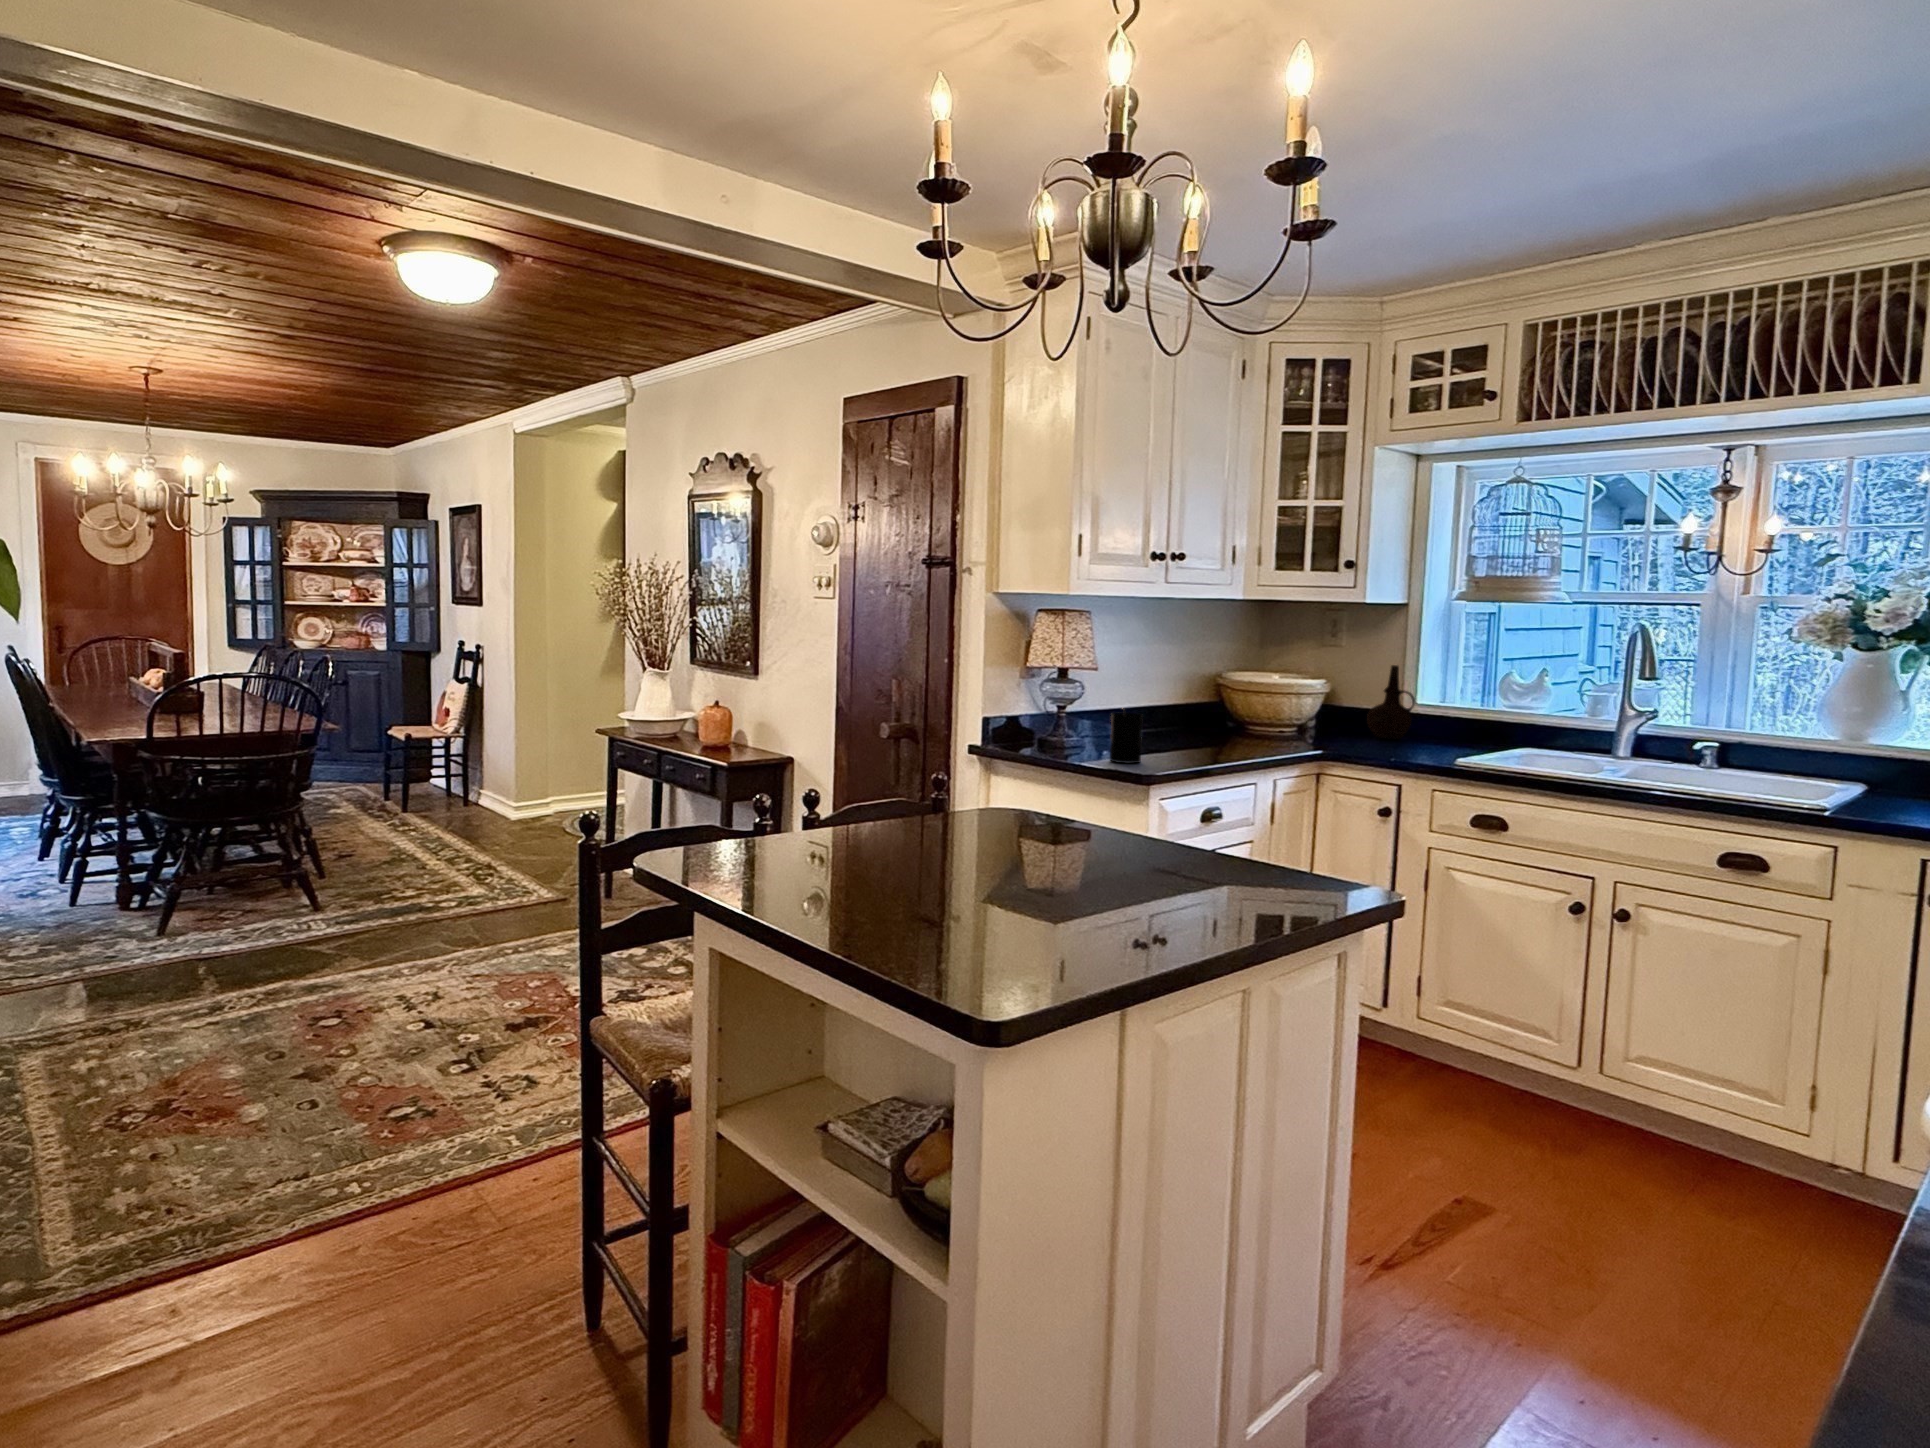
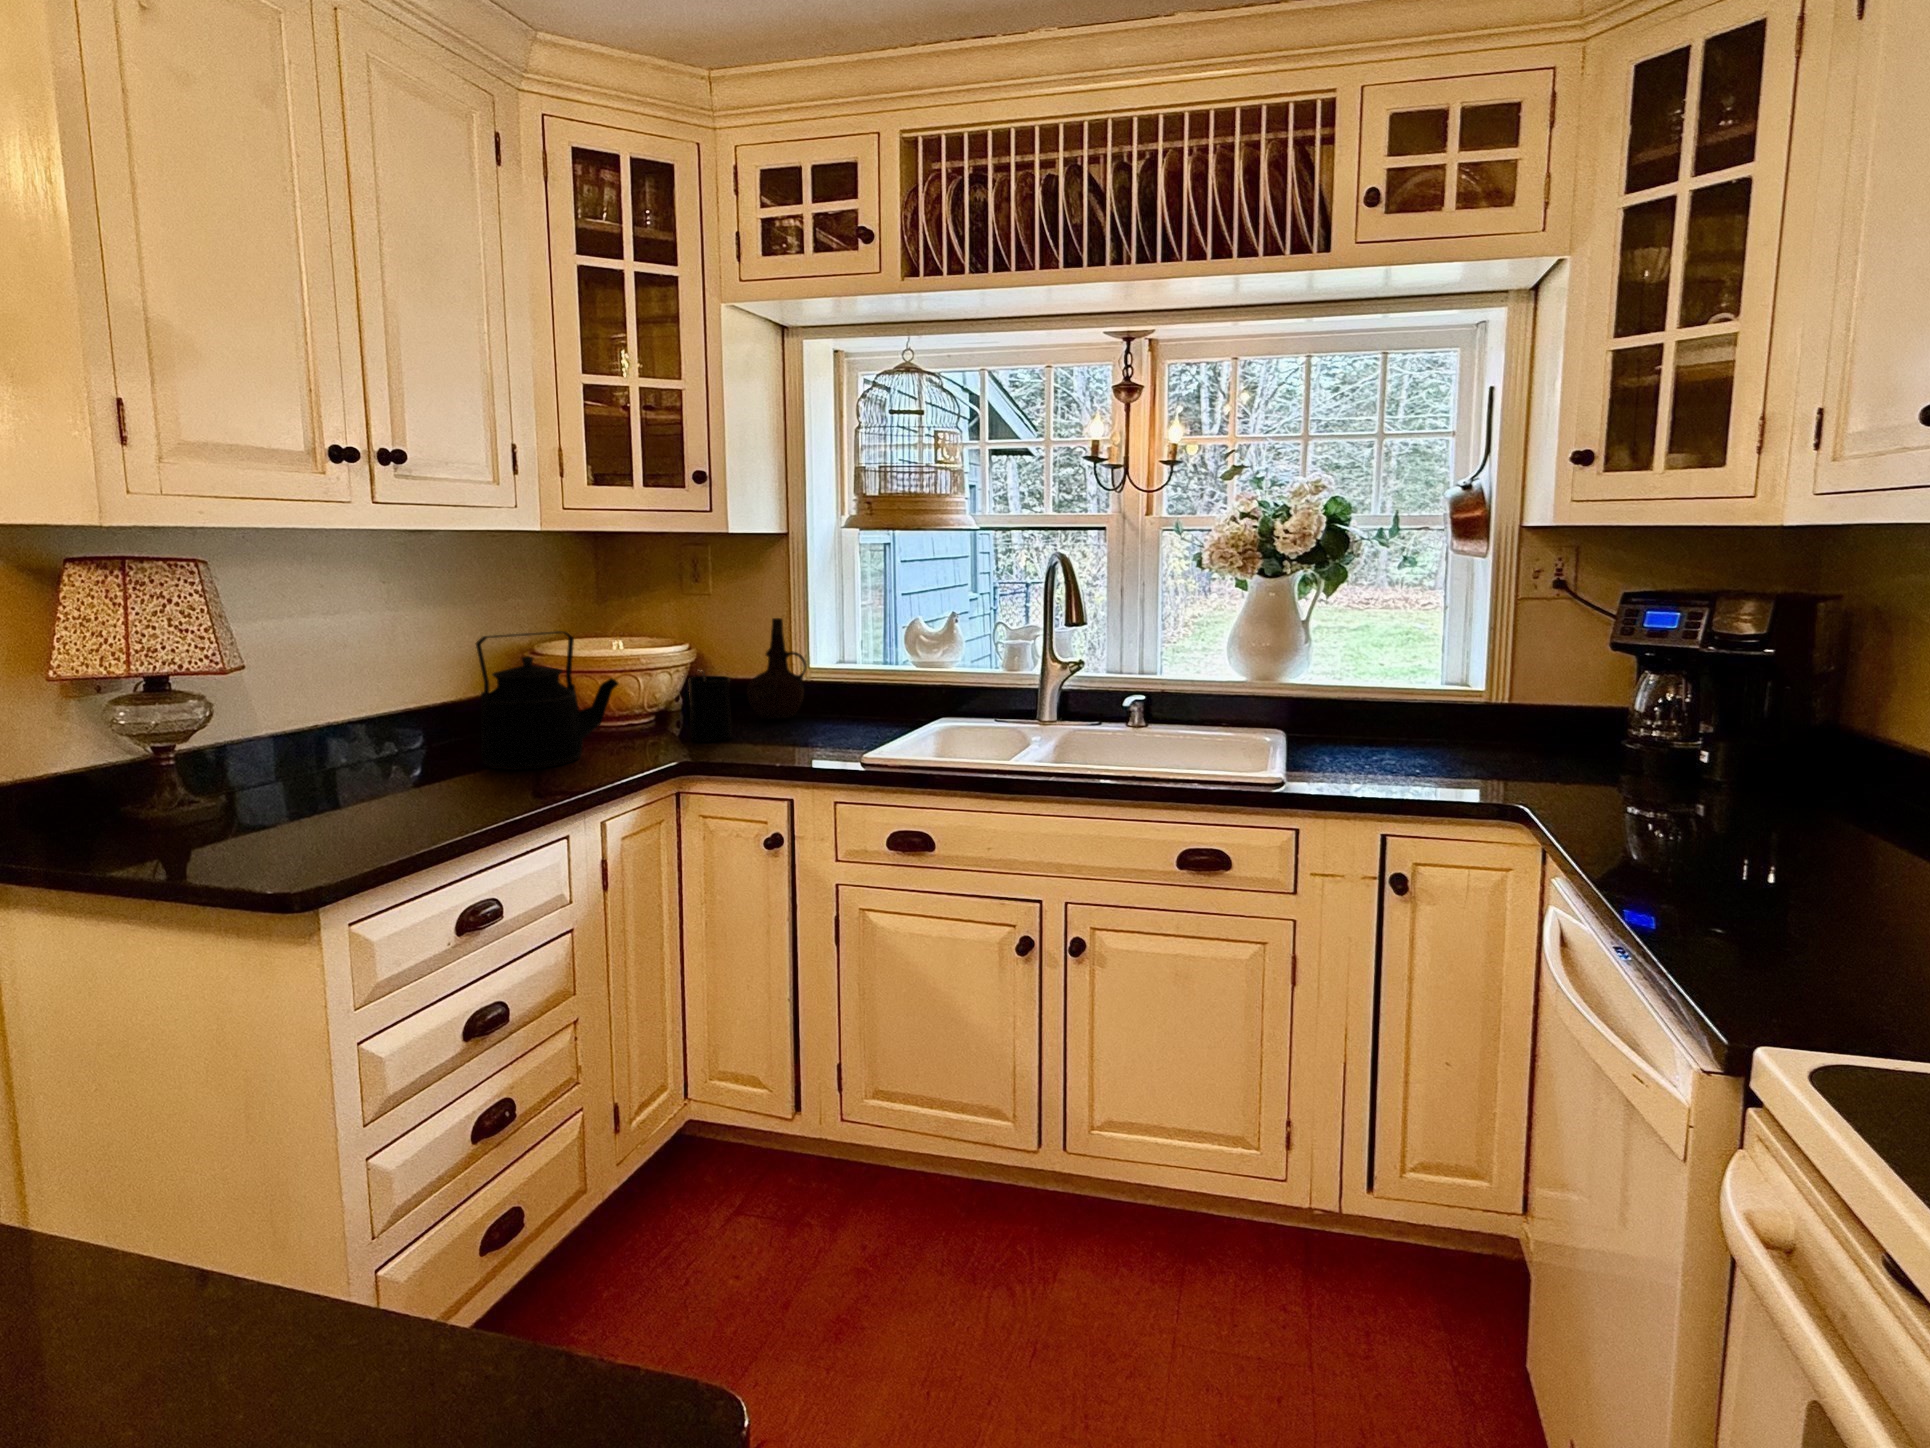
kettle: none [1198,662,1283,746] -> present [476,631,618,770]
candle: present [1110,711,1143,763] -> present [689,672,732,742]

